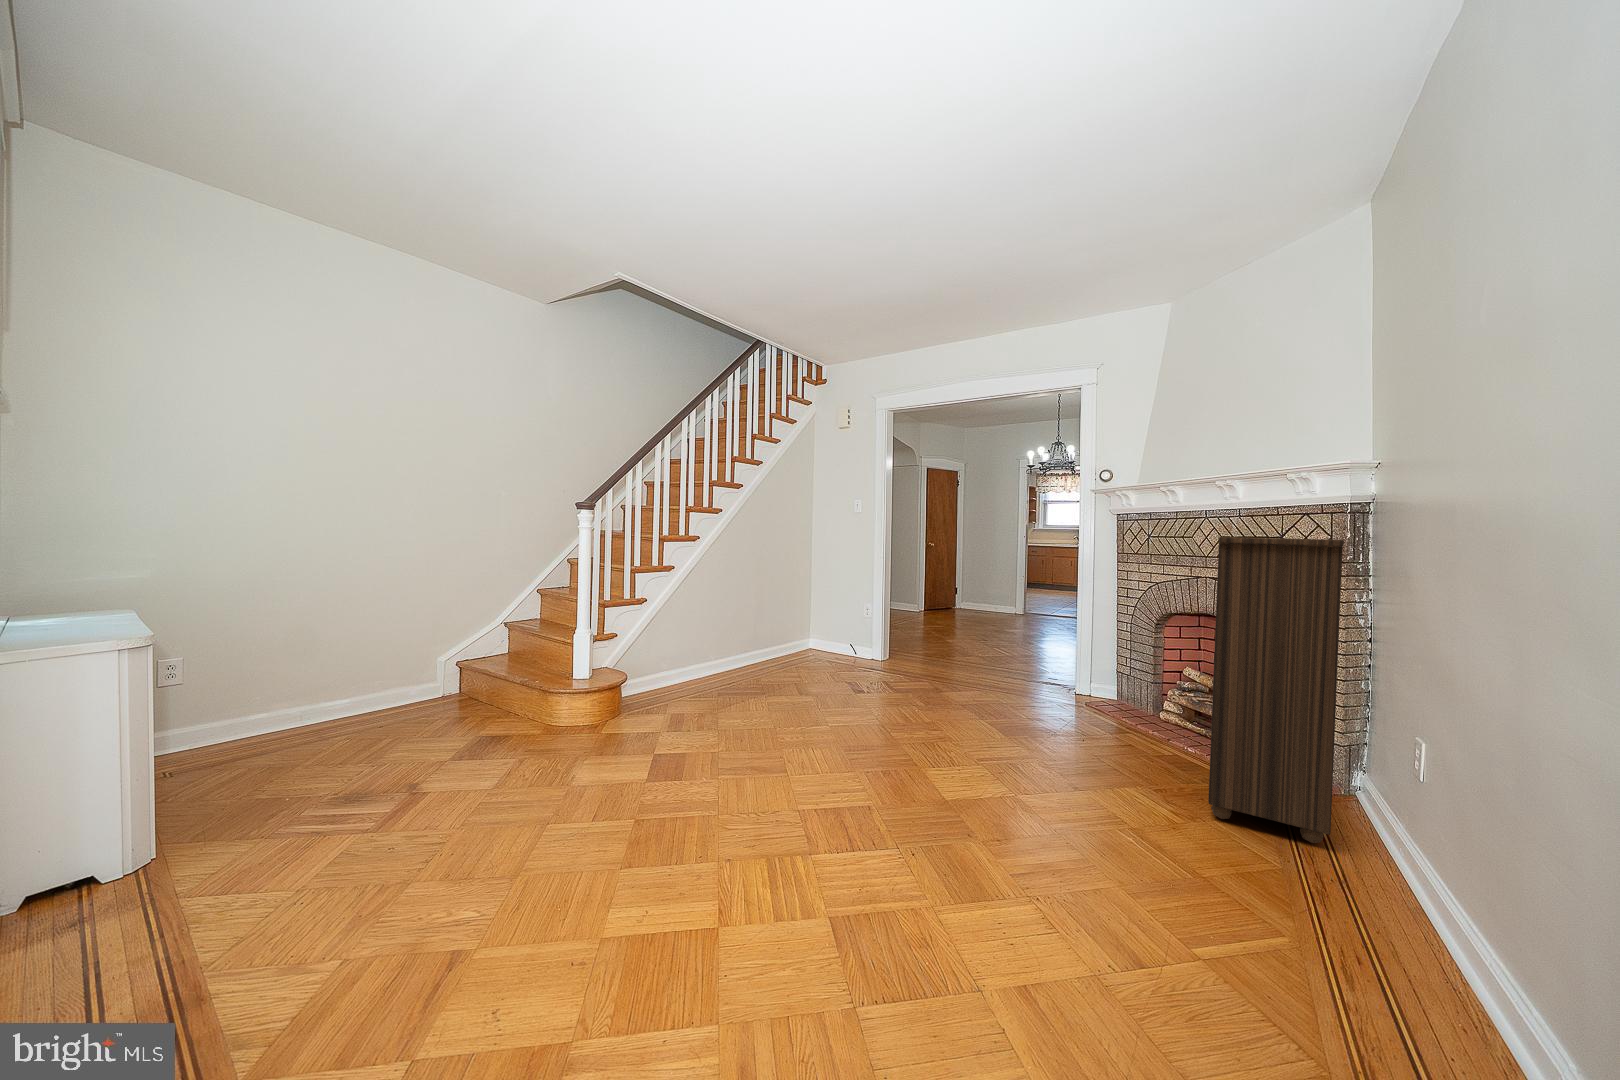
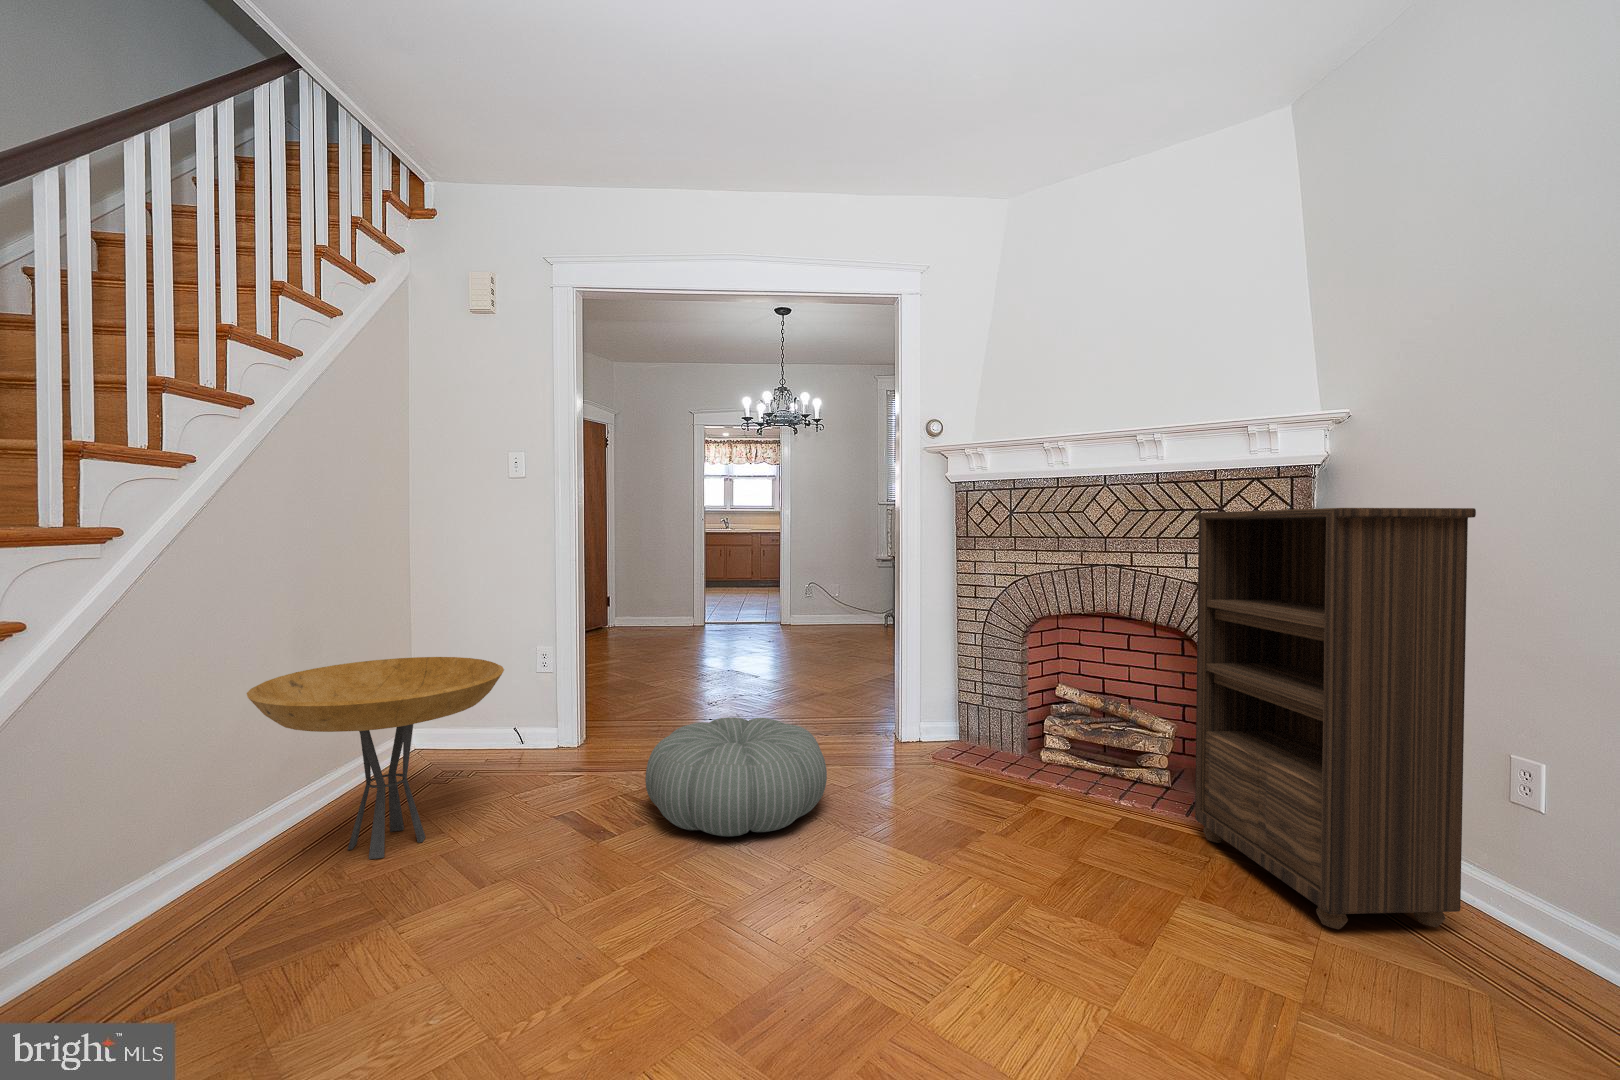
side table: none [732,594,826,675] -> present [247,657,504,859]
pouf: none [881,646,979,703] -> present [645,717,827,836]

